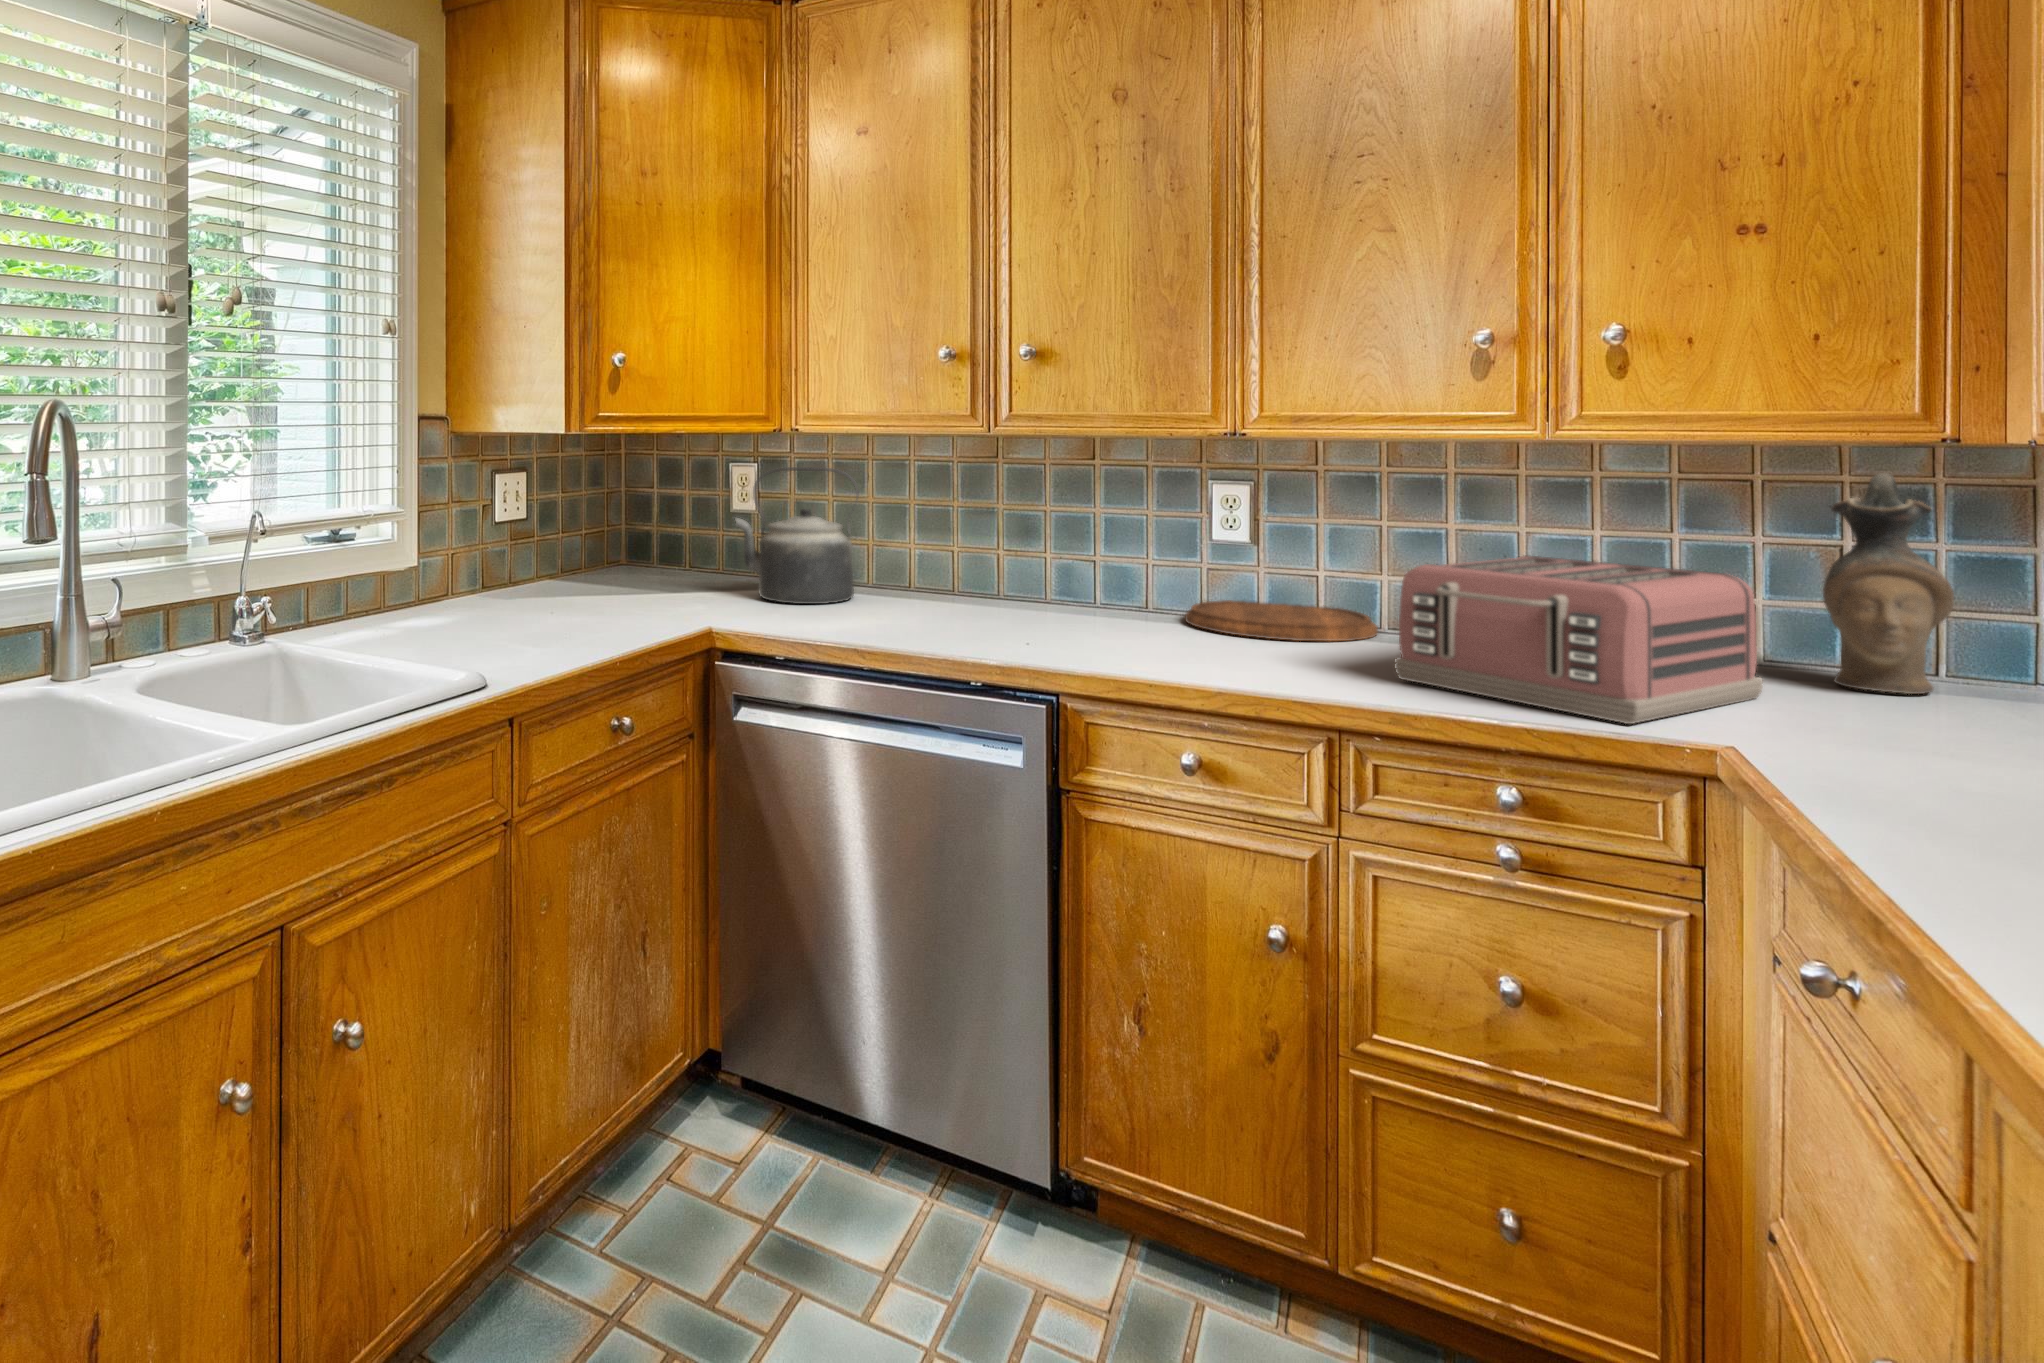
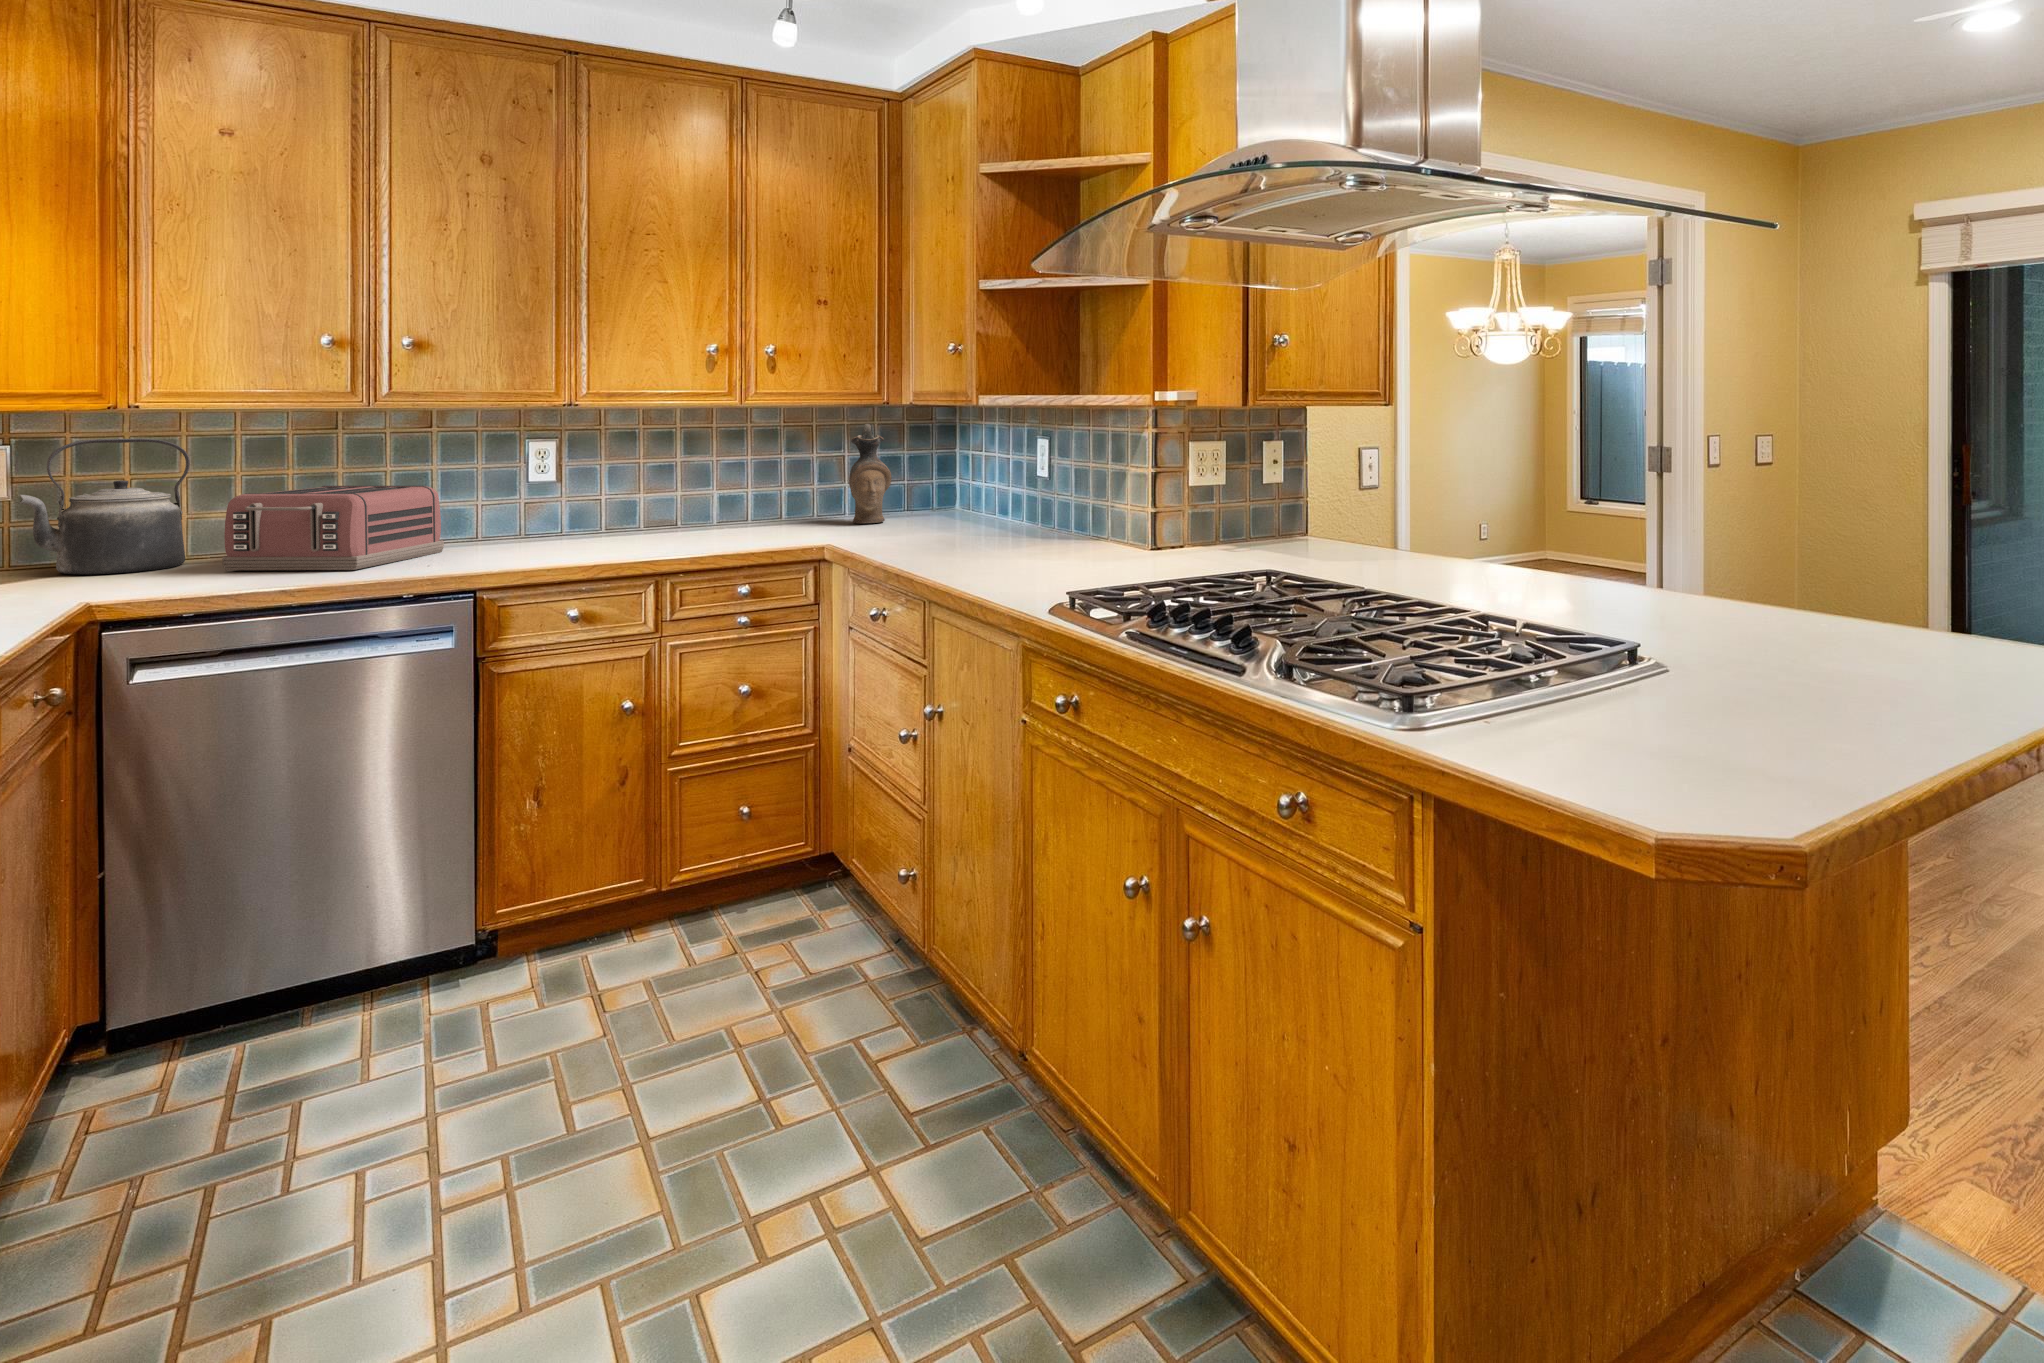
toaster: present [1395,555,1763,724] -> present [222,486,444,570]
cutting board: present [1185,600,1378,641] -> none [516,520,645,542]

